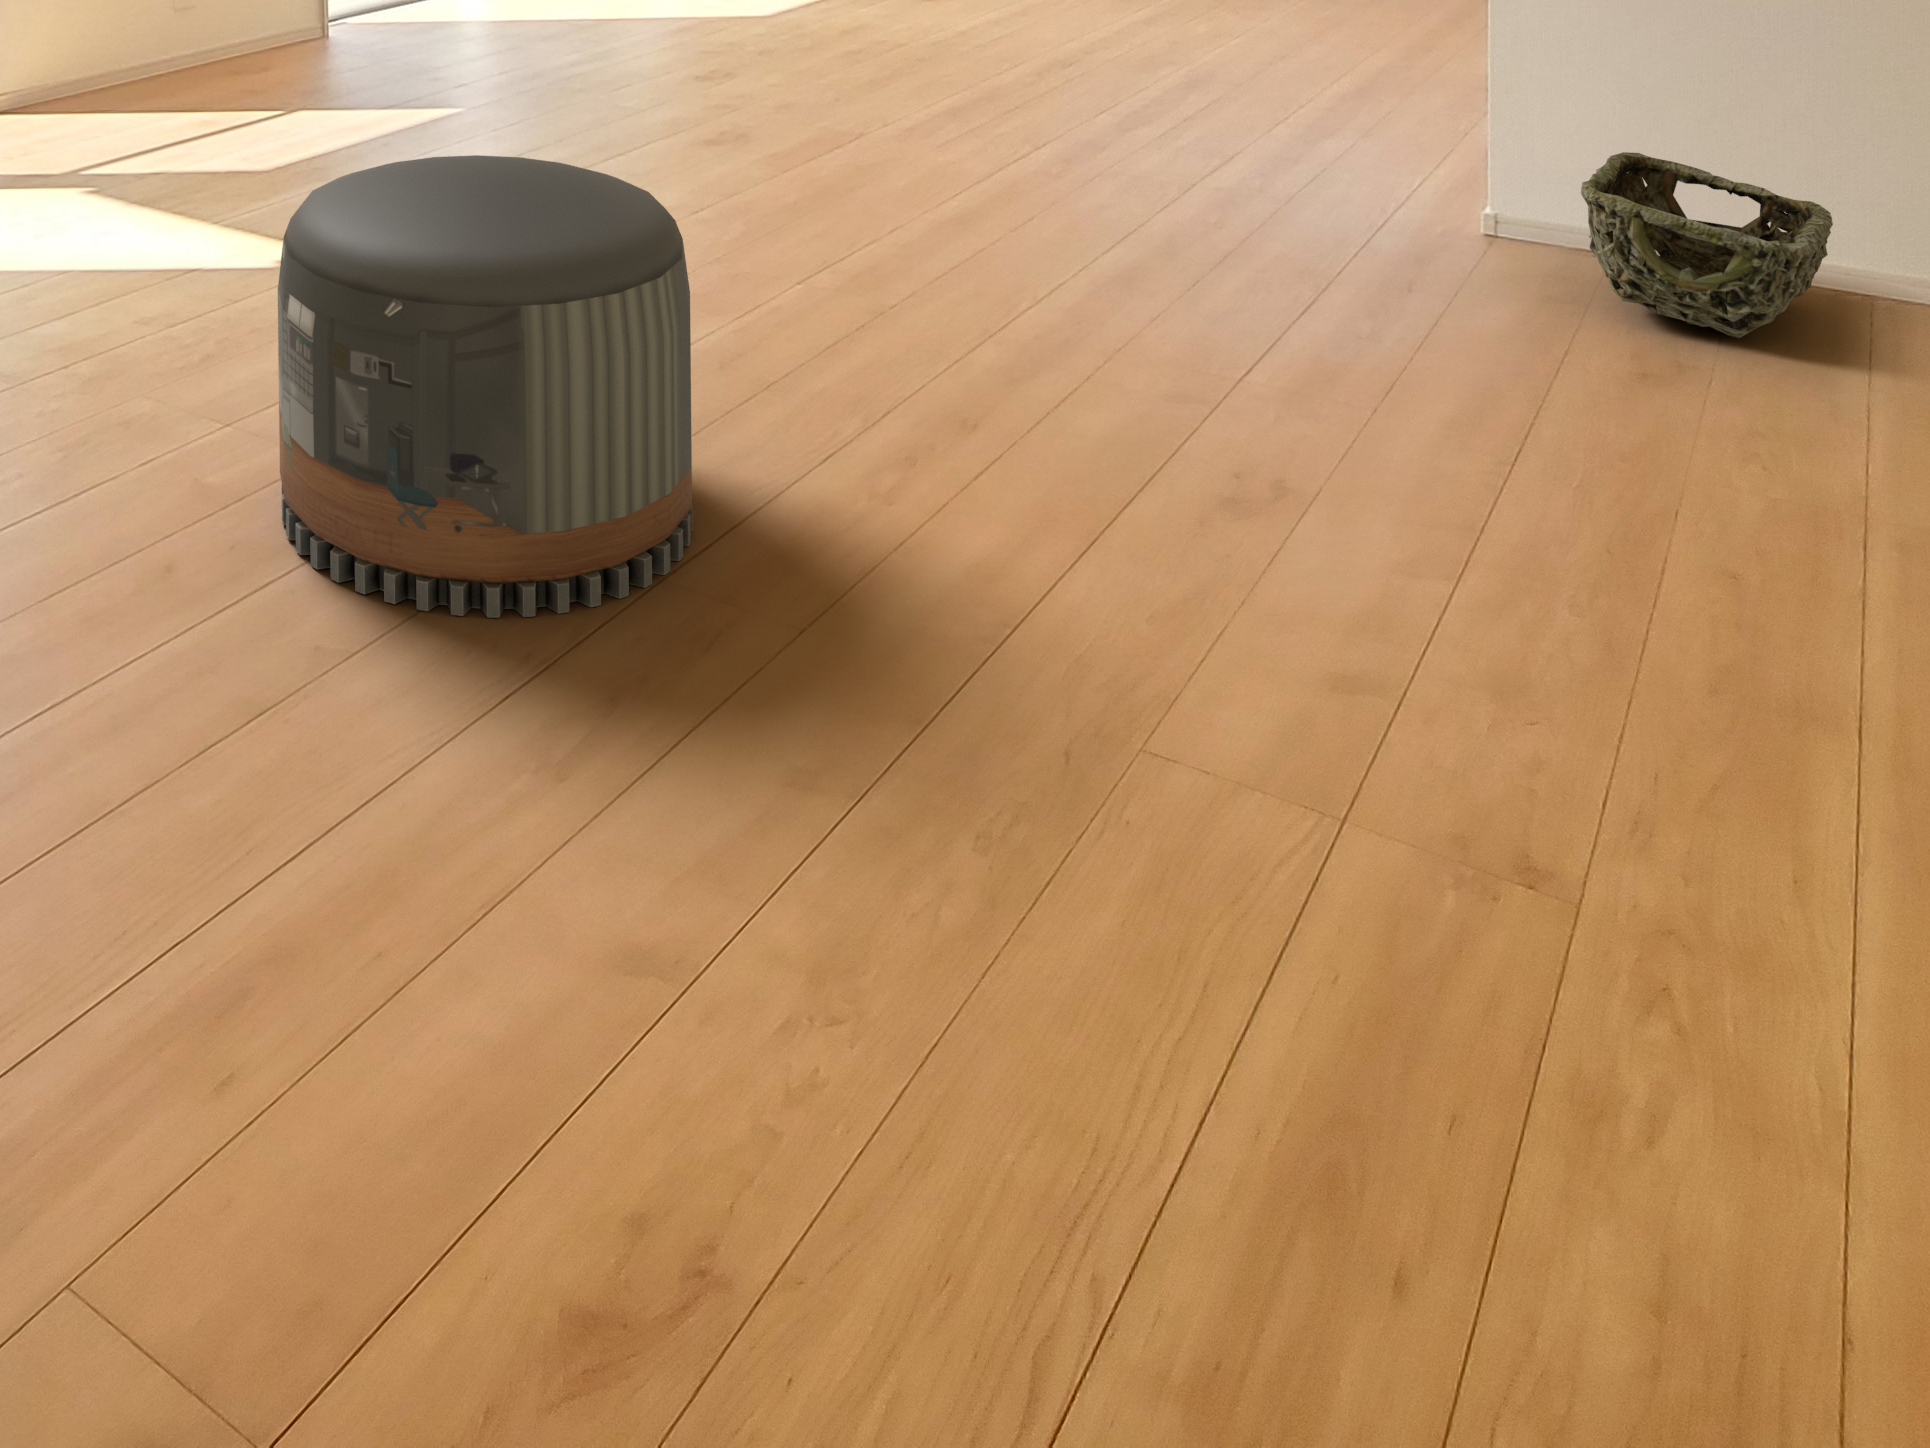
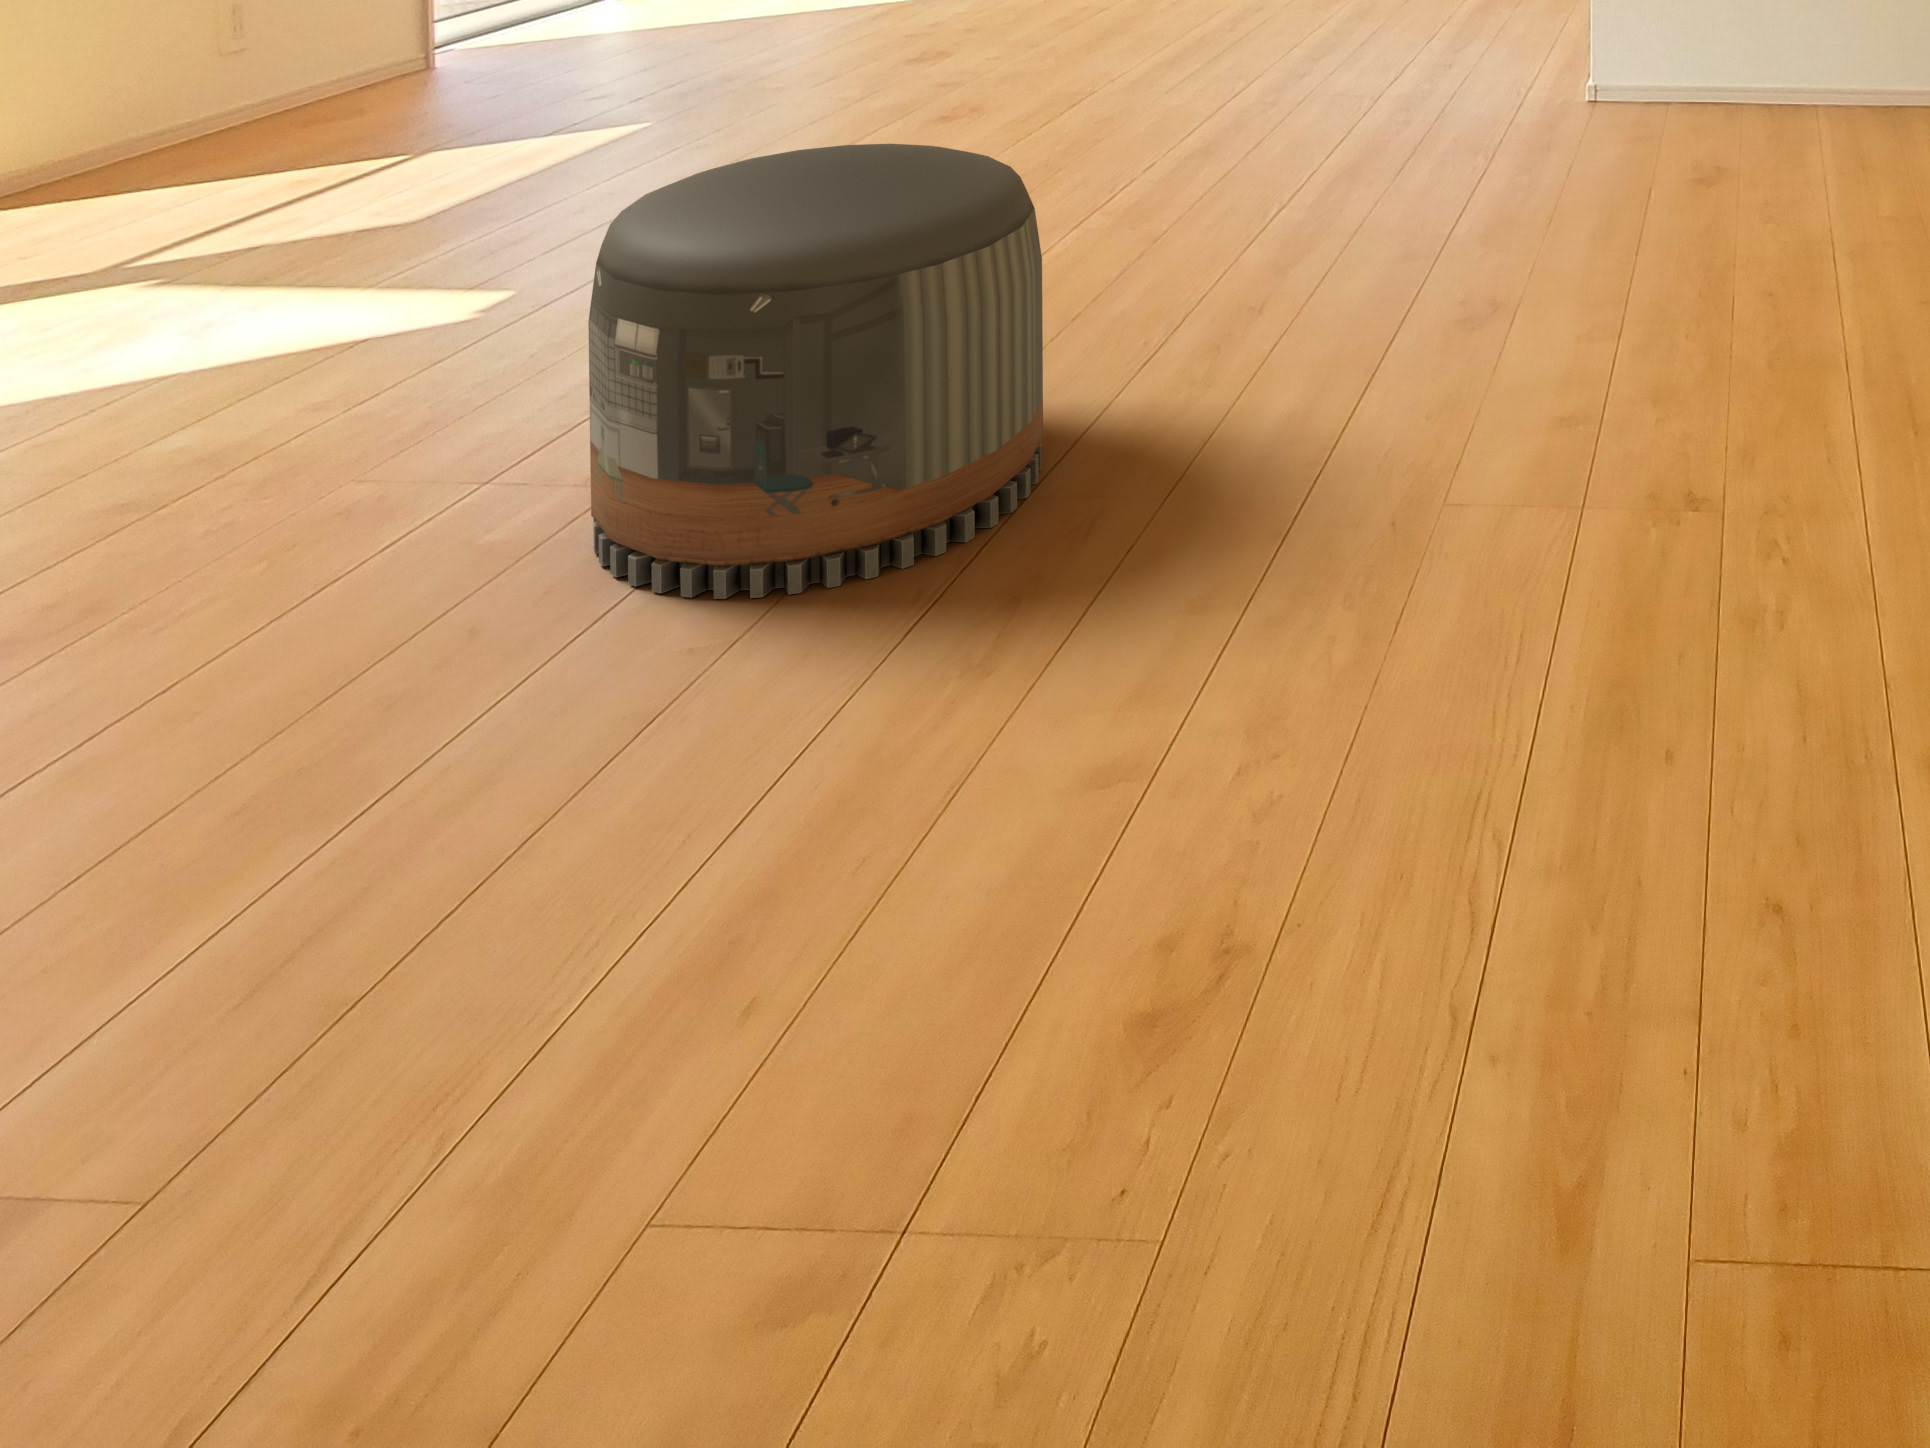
woven basket: present [1581,152,1833,338] -> none [1656,26,1793,146]

